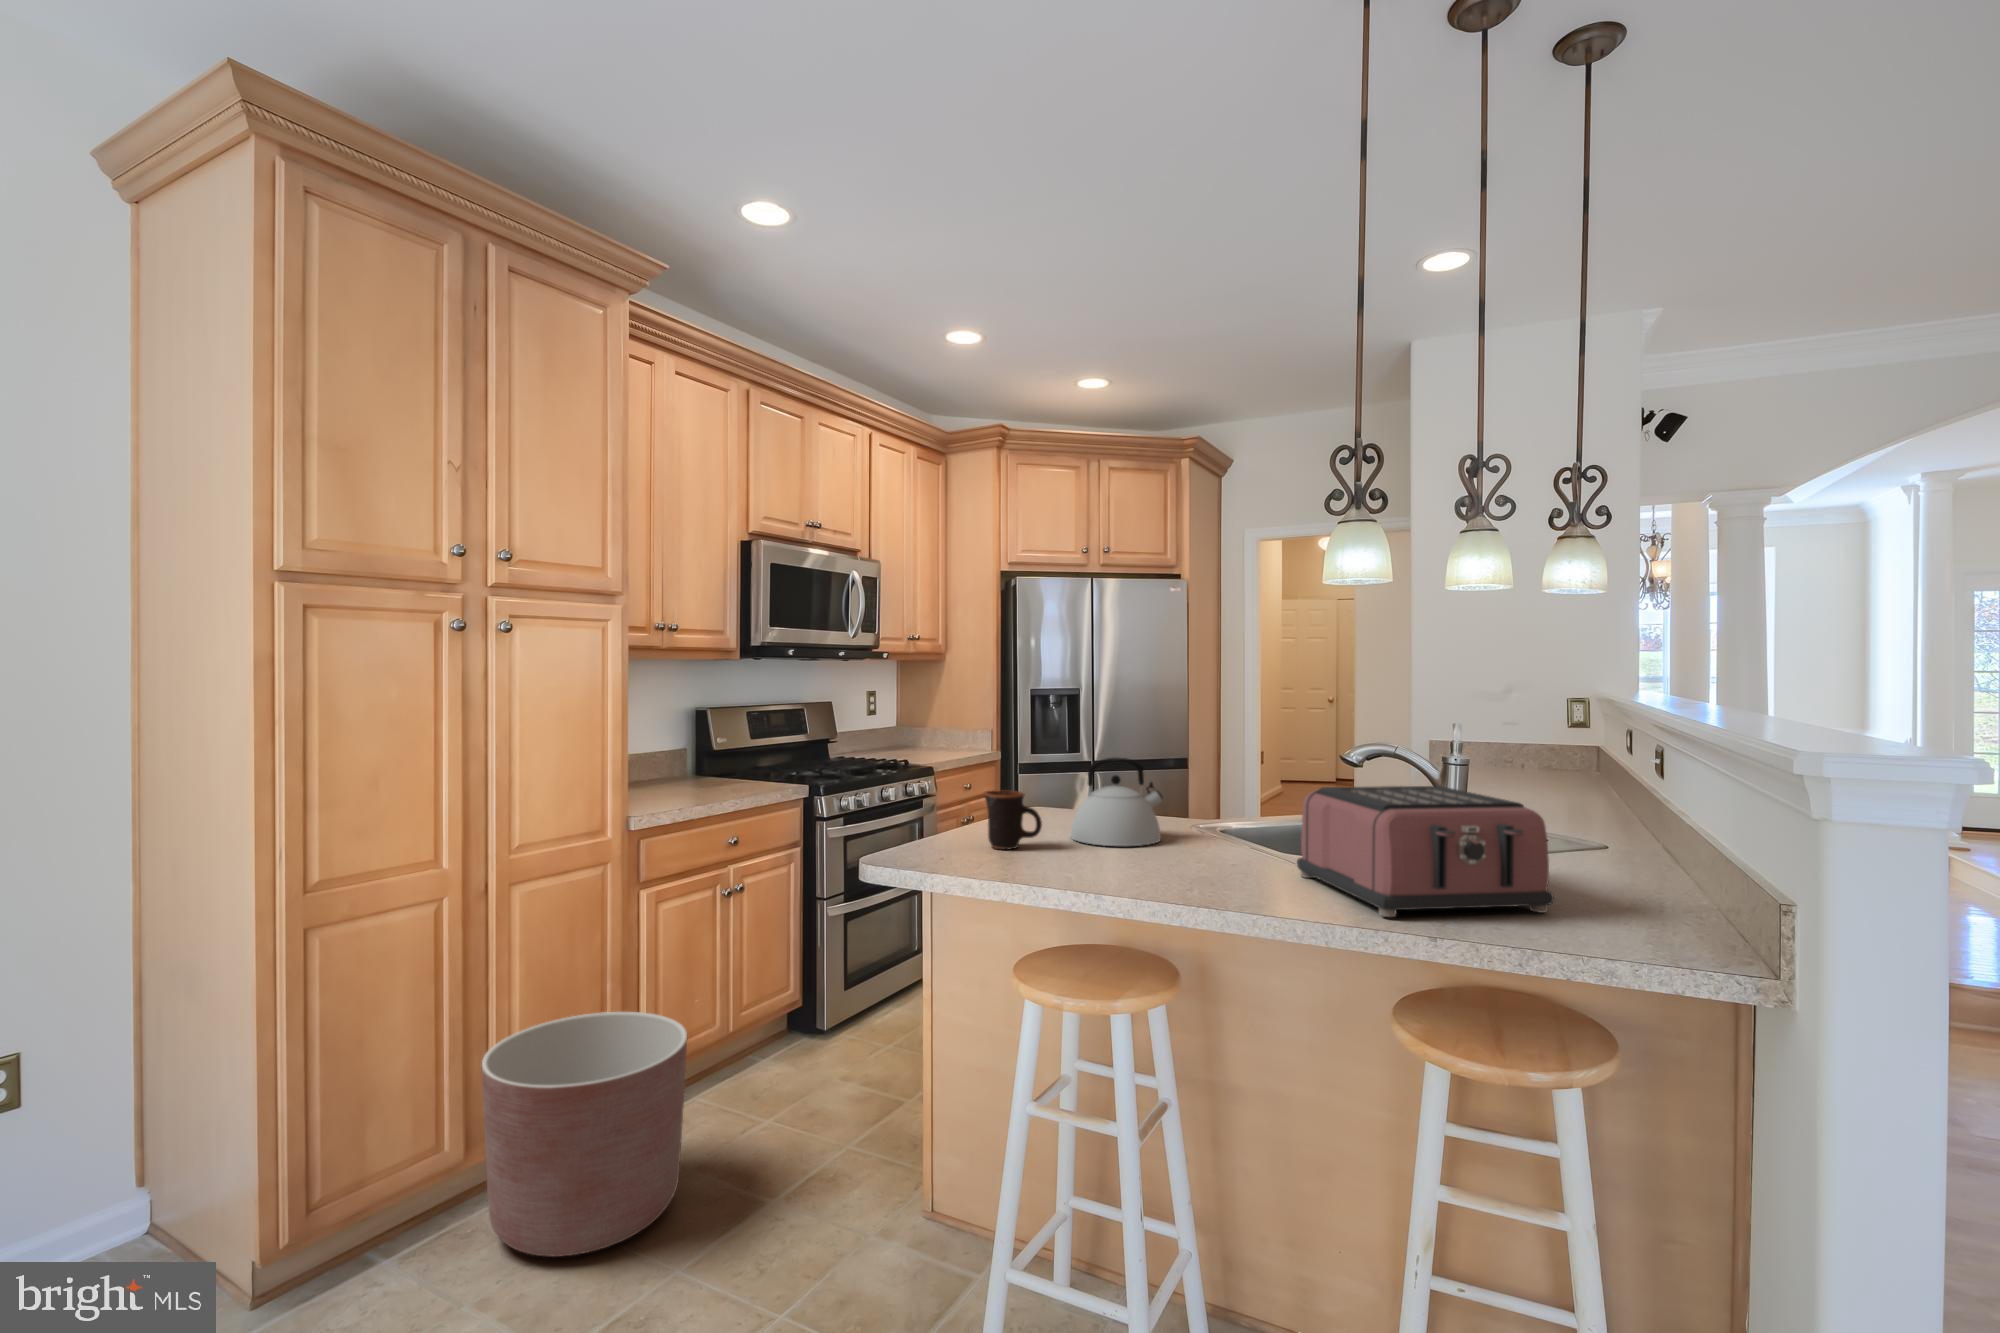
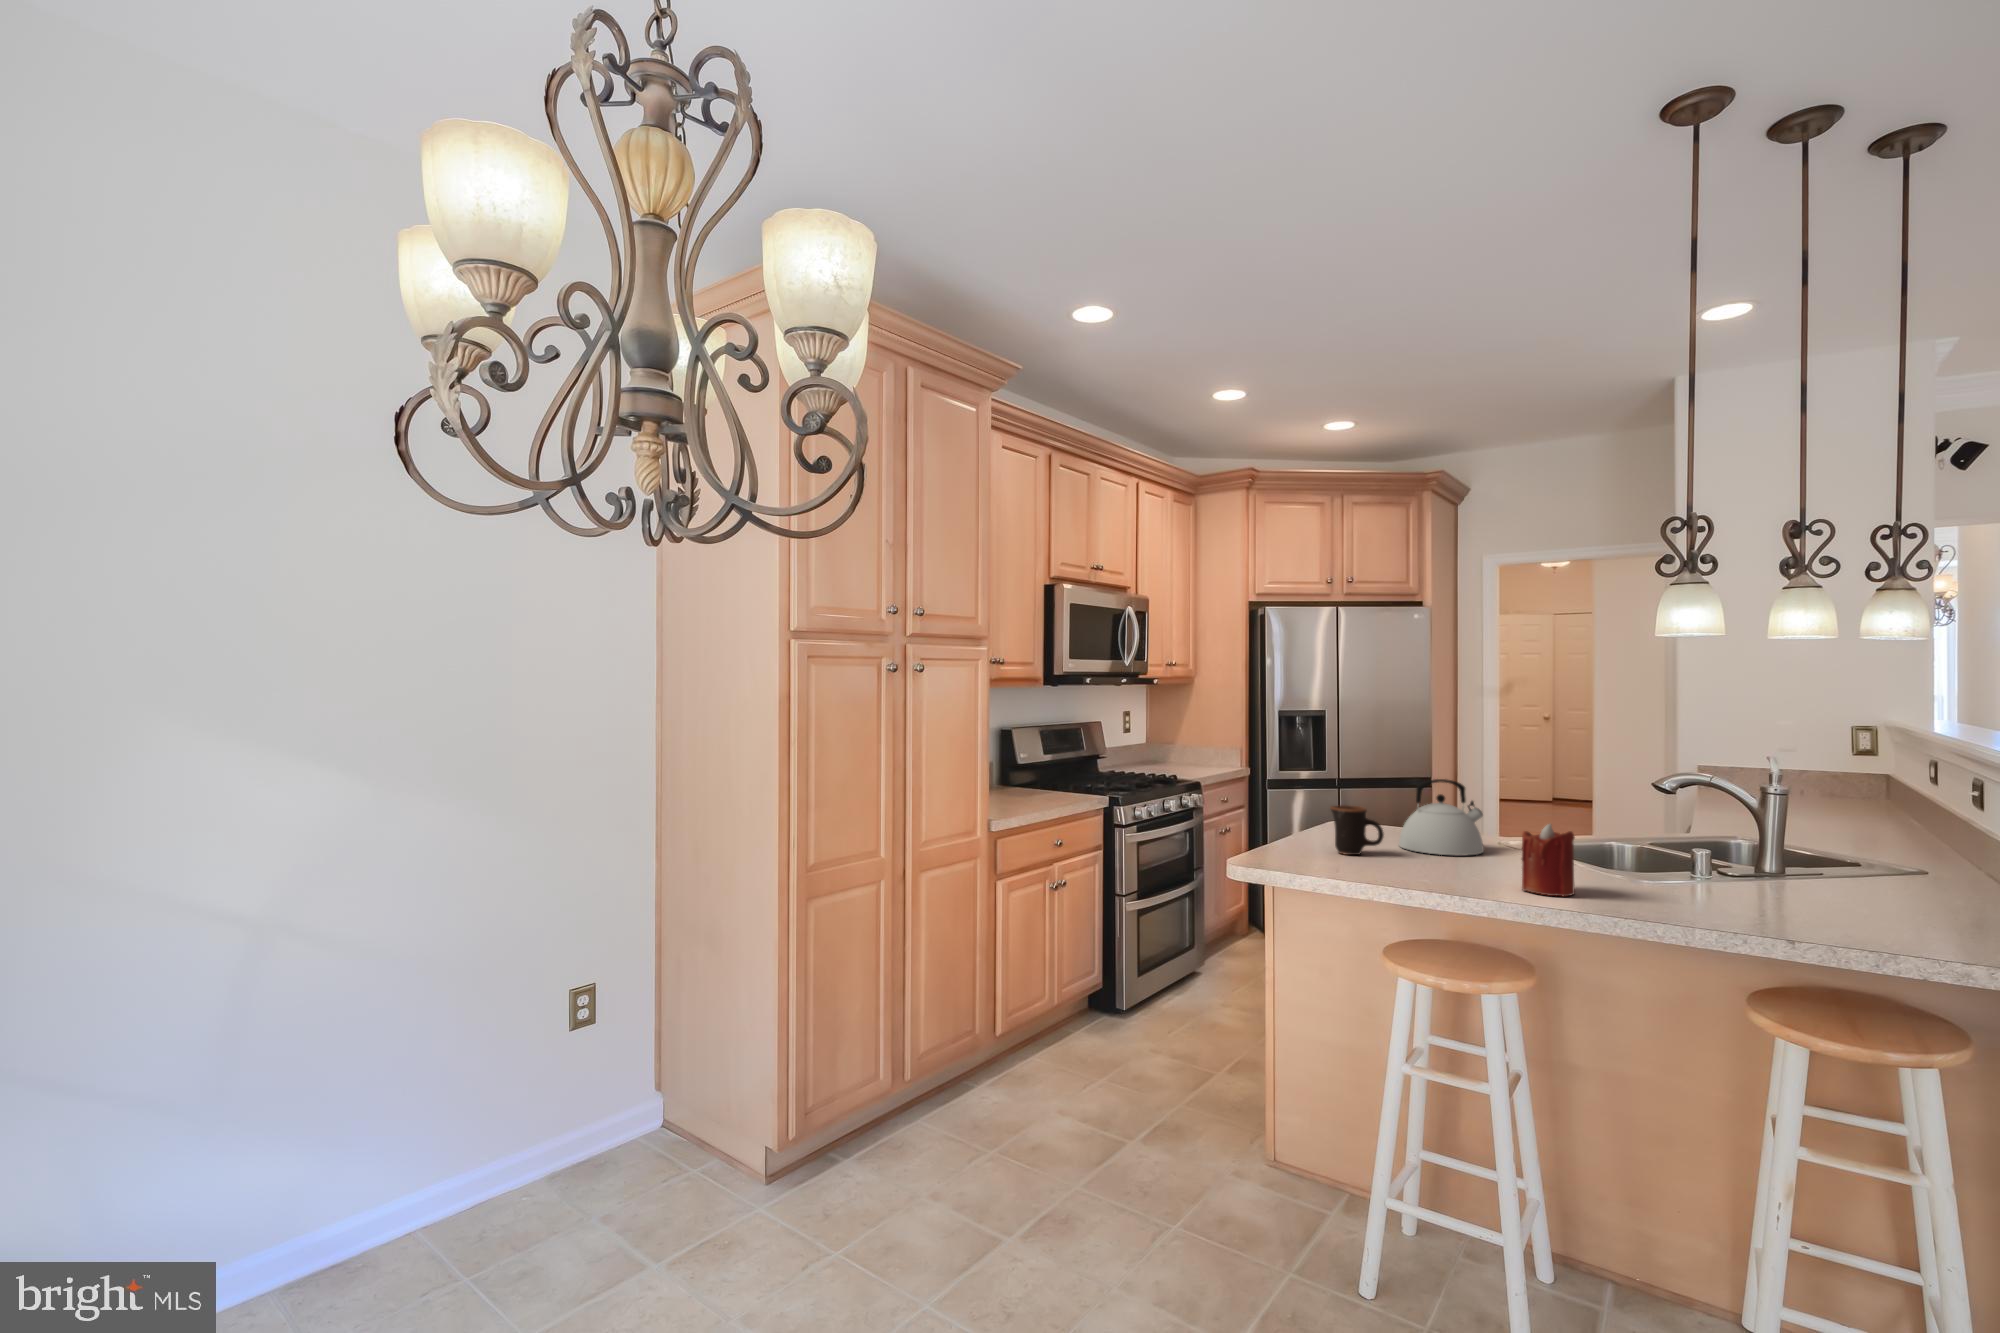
toaster: present [1297,786,1554,917] -> none [1632,809,1894,920]
candle: none [1164,807,1222,896] -> present [1522,824,1575,897]
planter: present [481,1012,687,1257] -> none [916,980,1067,1168]

